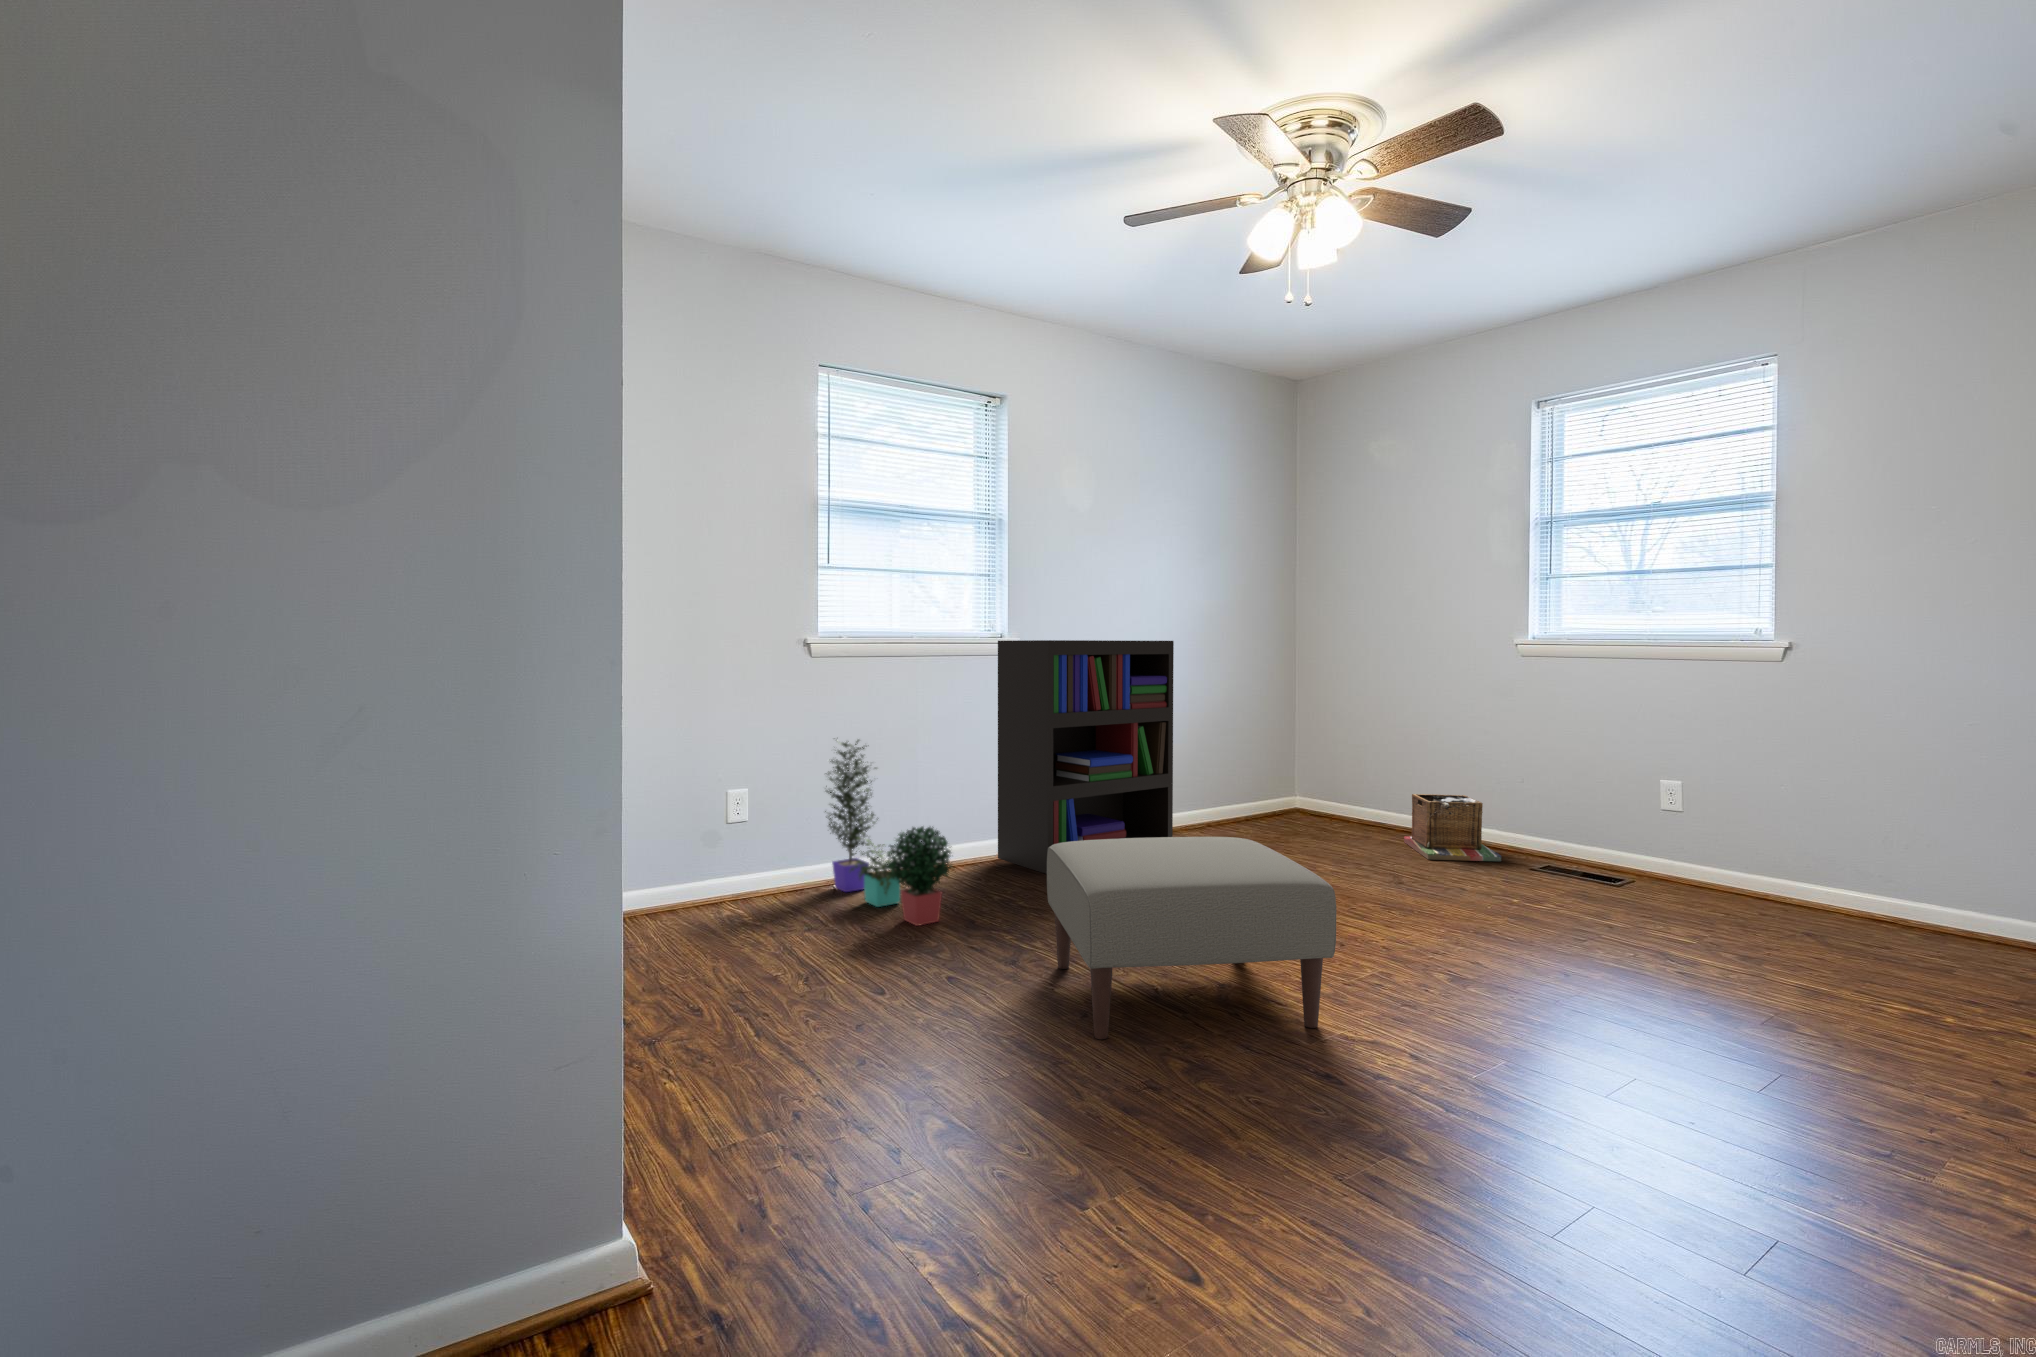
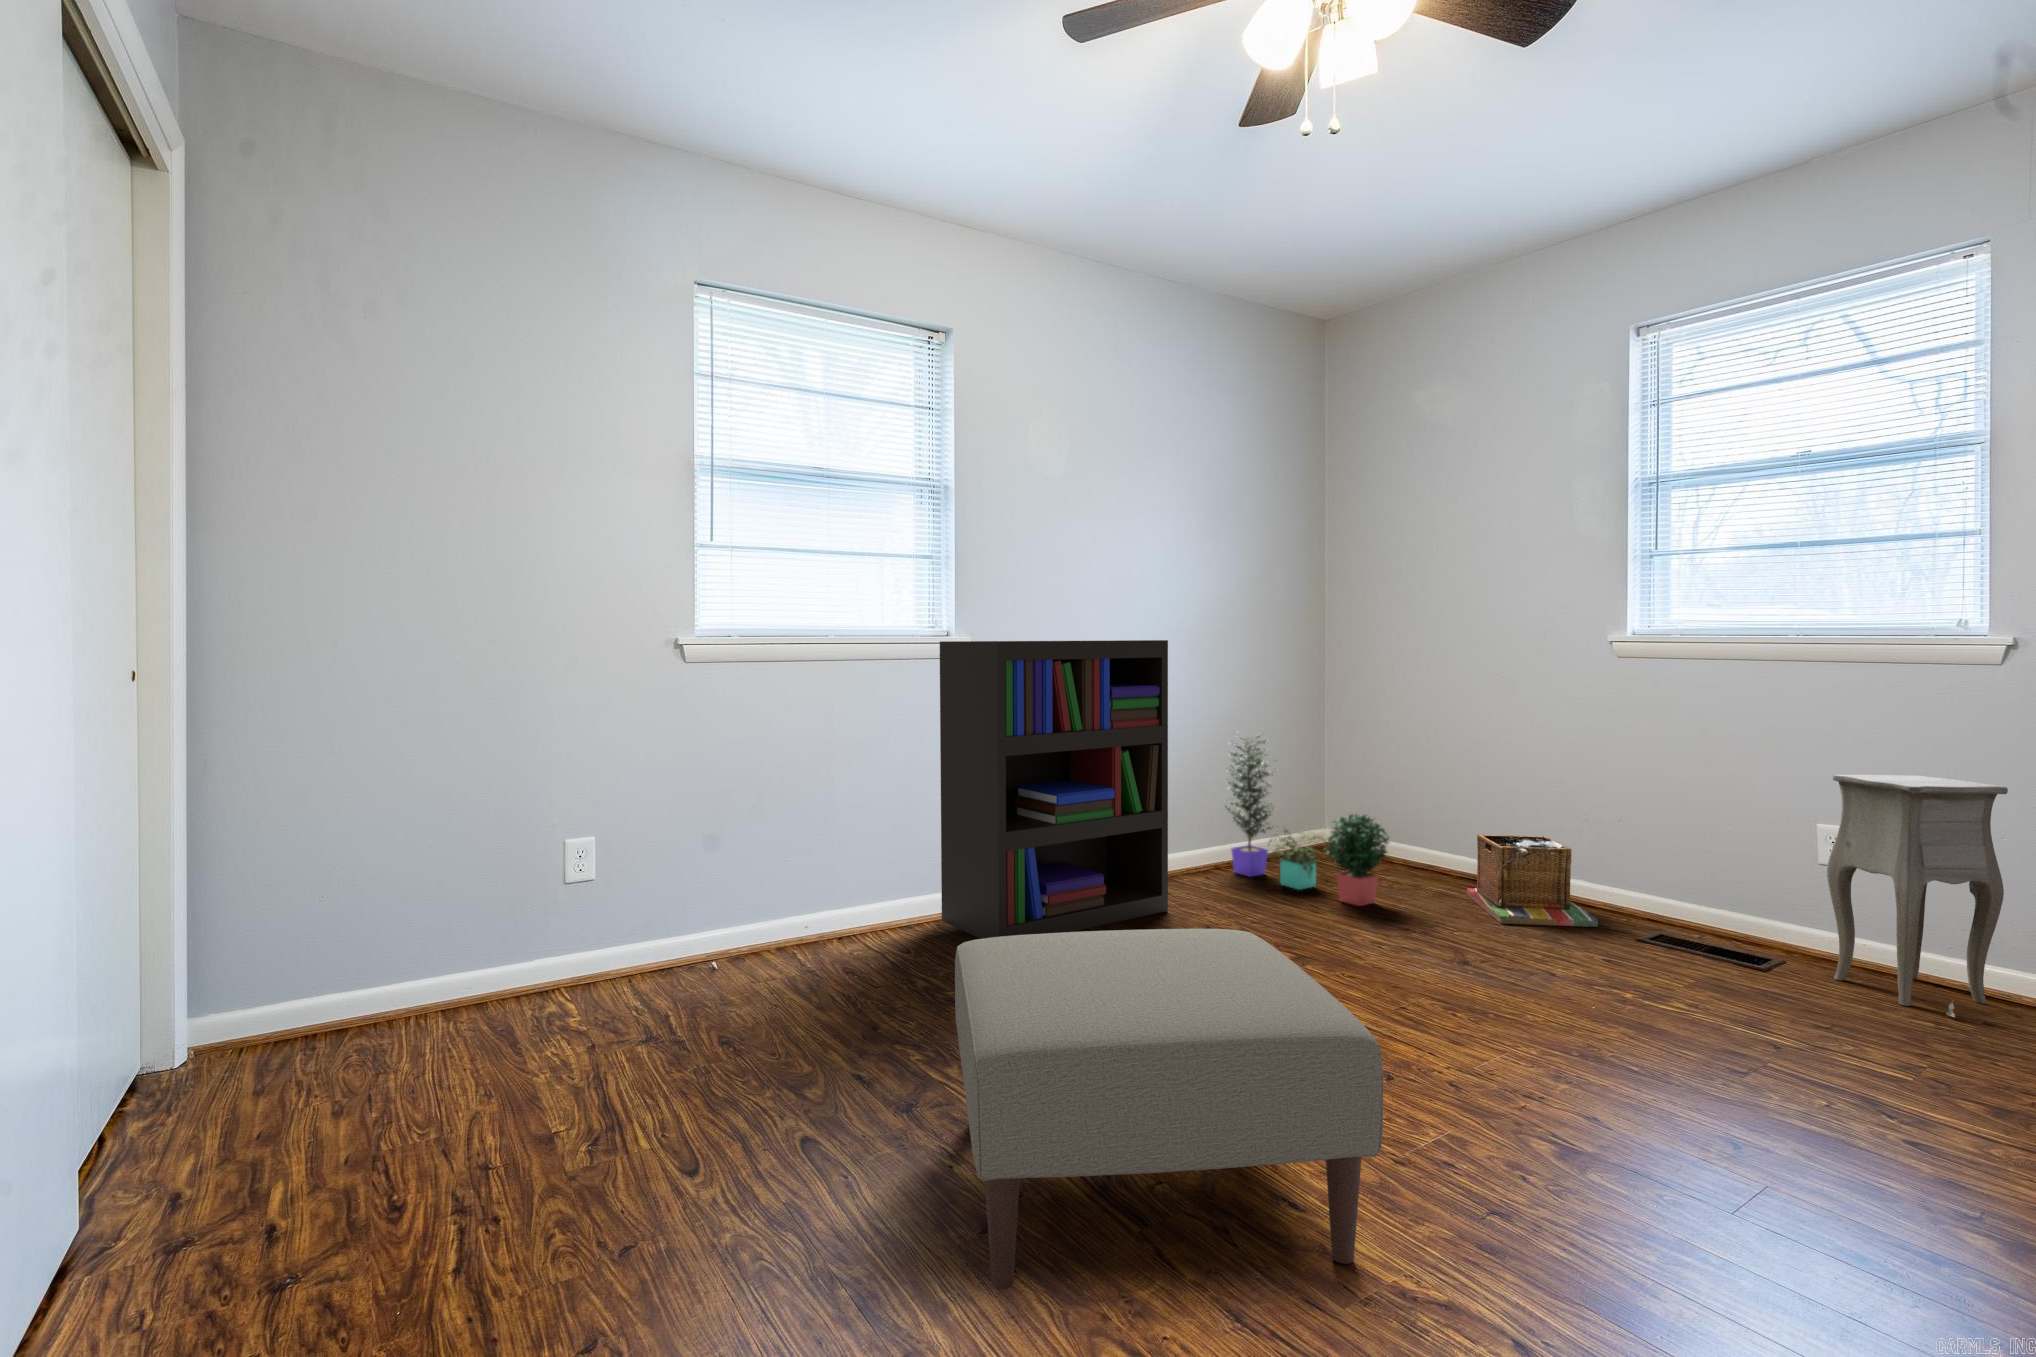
potted plant: present [825,740,952,926] -> present [1226,734,1389,906]
side table: none [1662,741,1783,912] -> present [1827,774,2008,1017]

